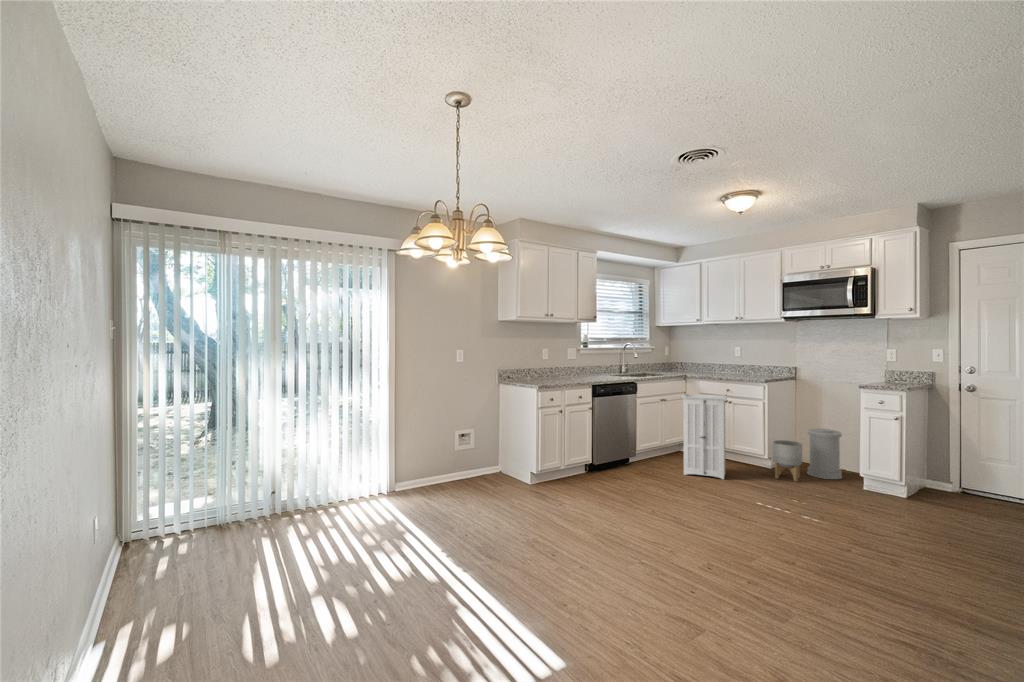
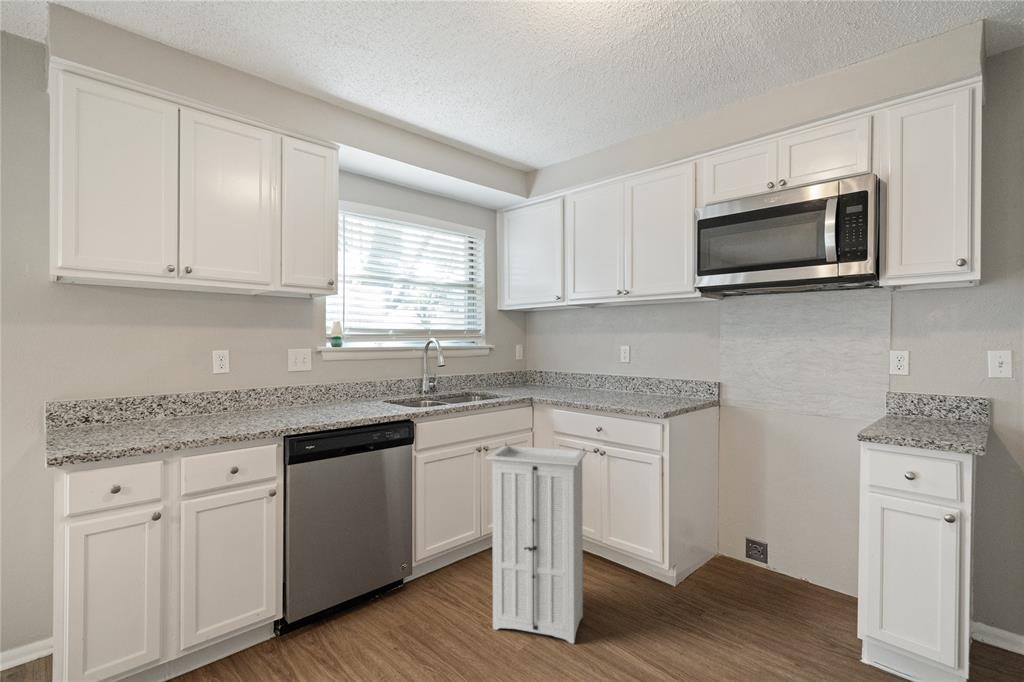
trash can: present [807,429,842,479] -> none [742,507,808,620]
planter: present [773,440,802,481] -> none [677,539,735,639]

